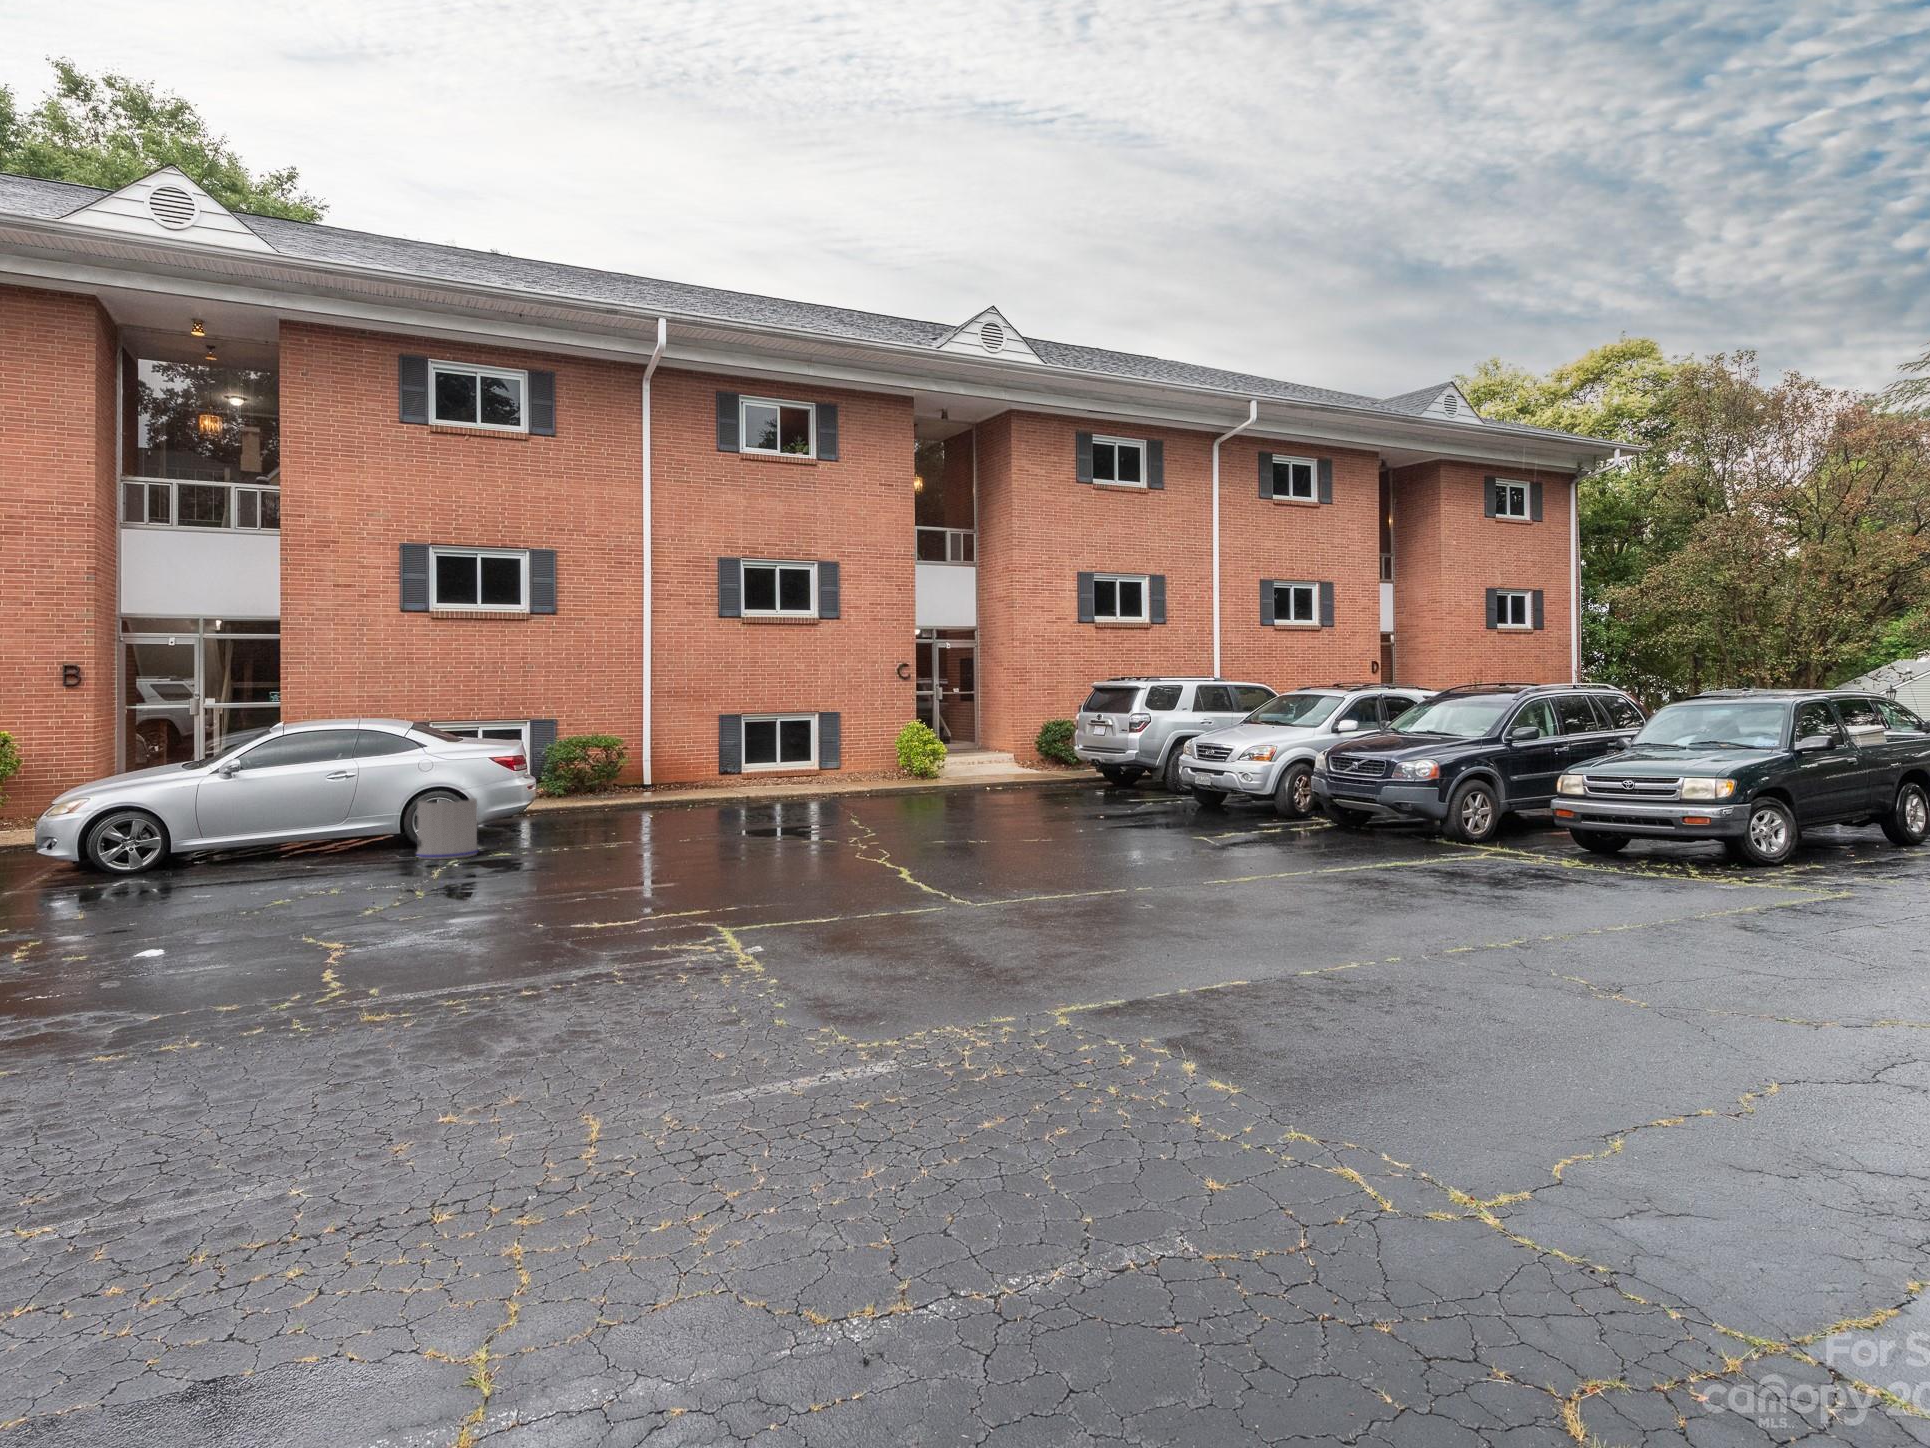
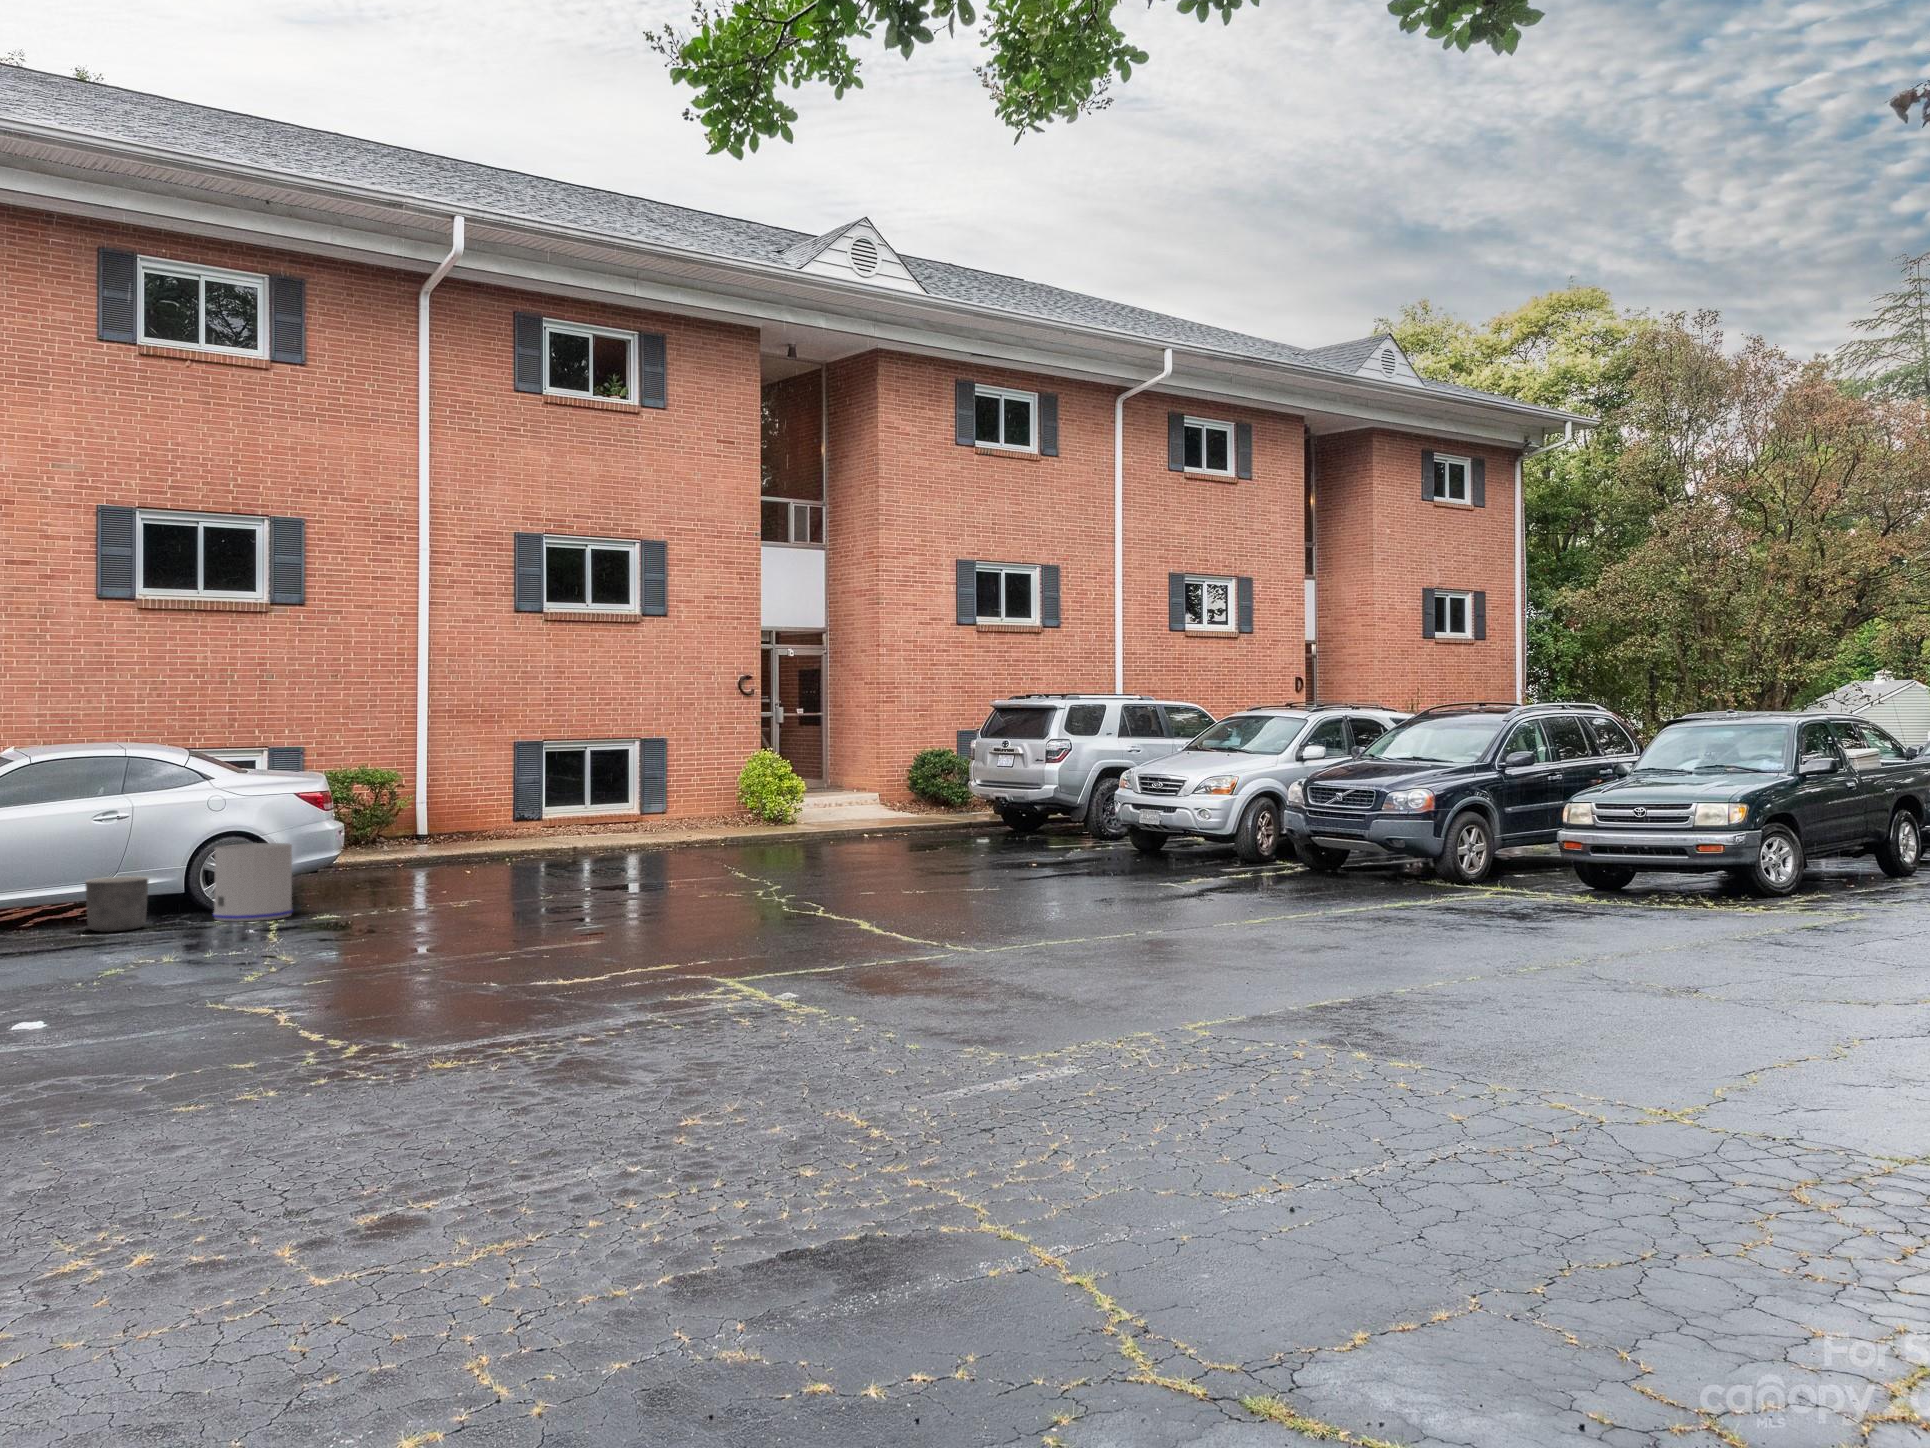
planter: none [312,823,361,866] -> present [85,876,148,932]

